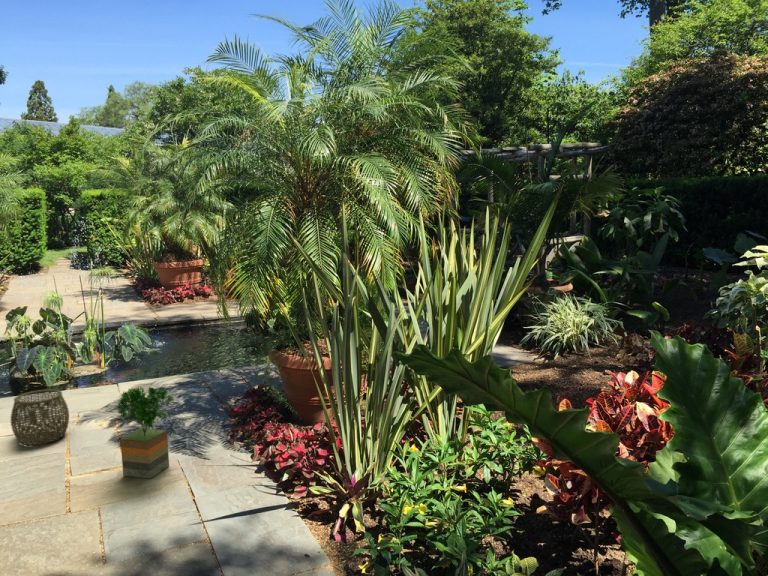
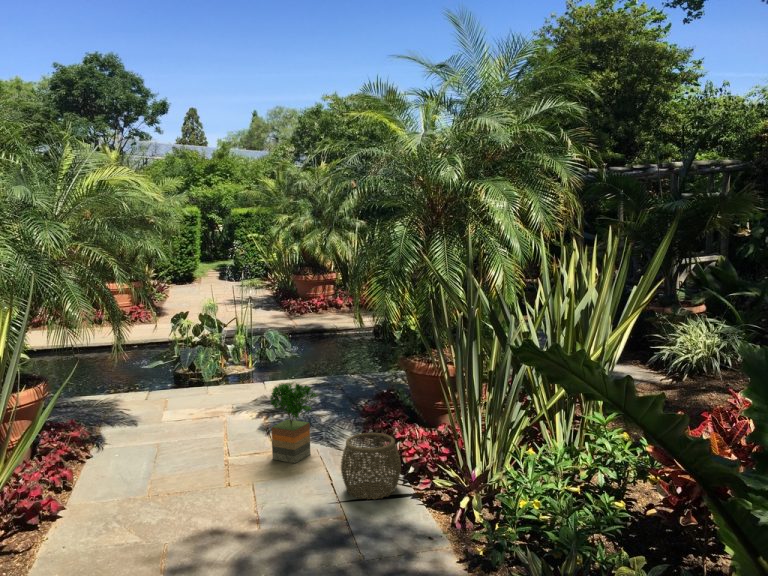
woven basket: present [11,389,69,445] -> present [341,433,401,499]

